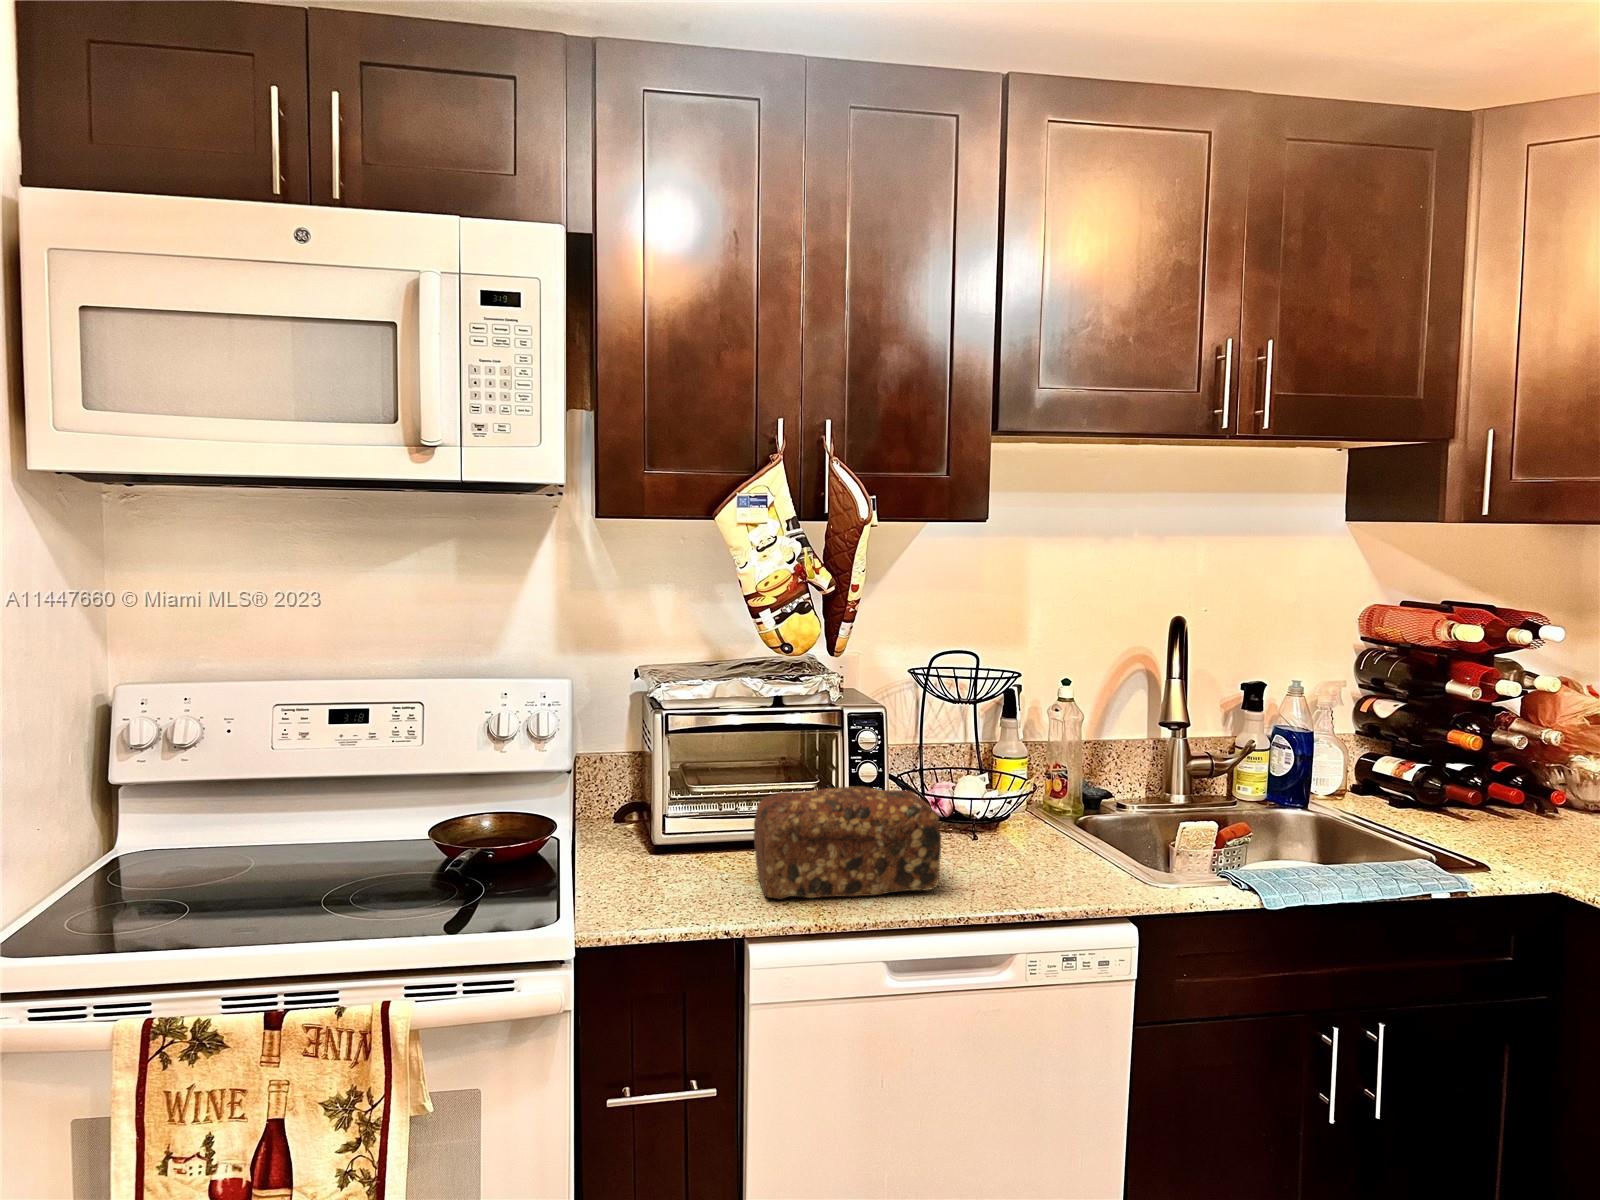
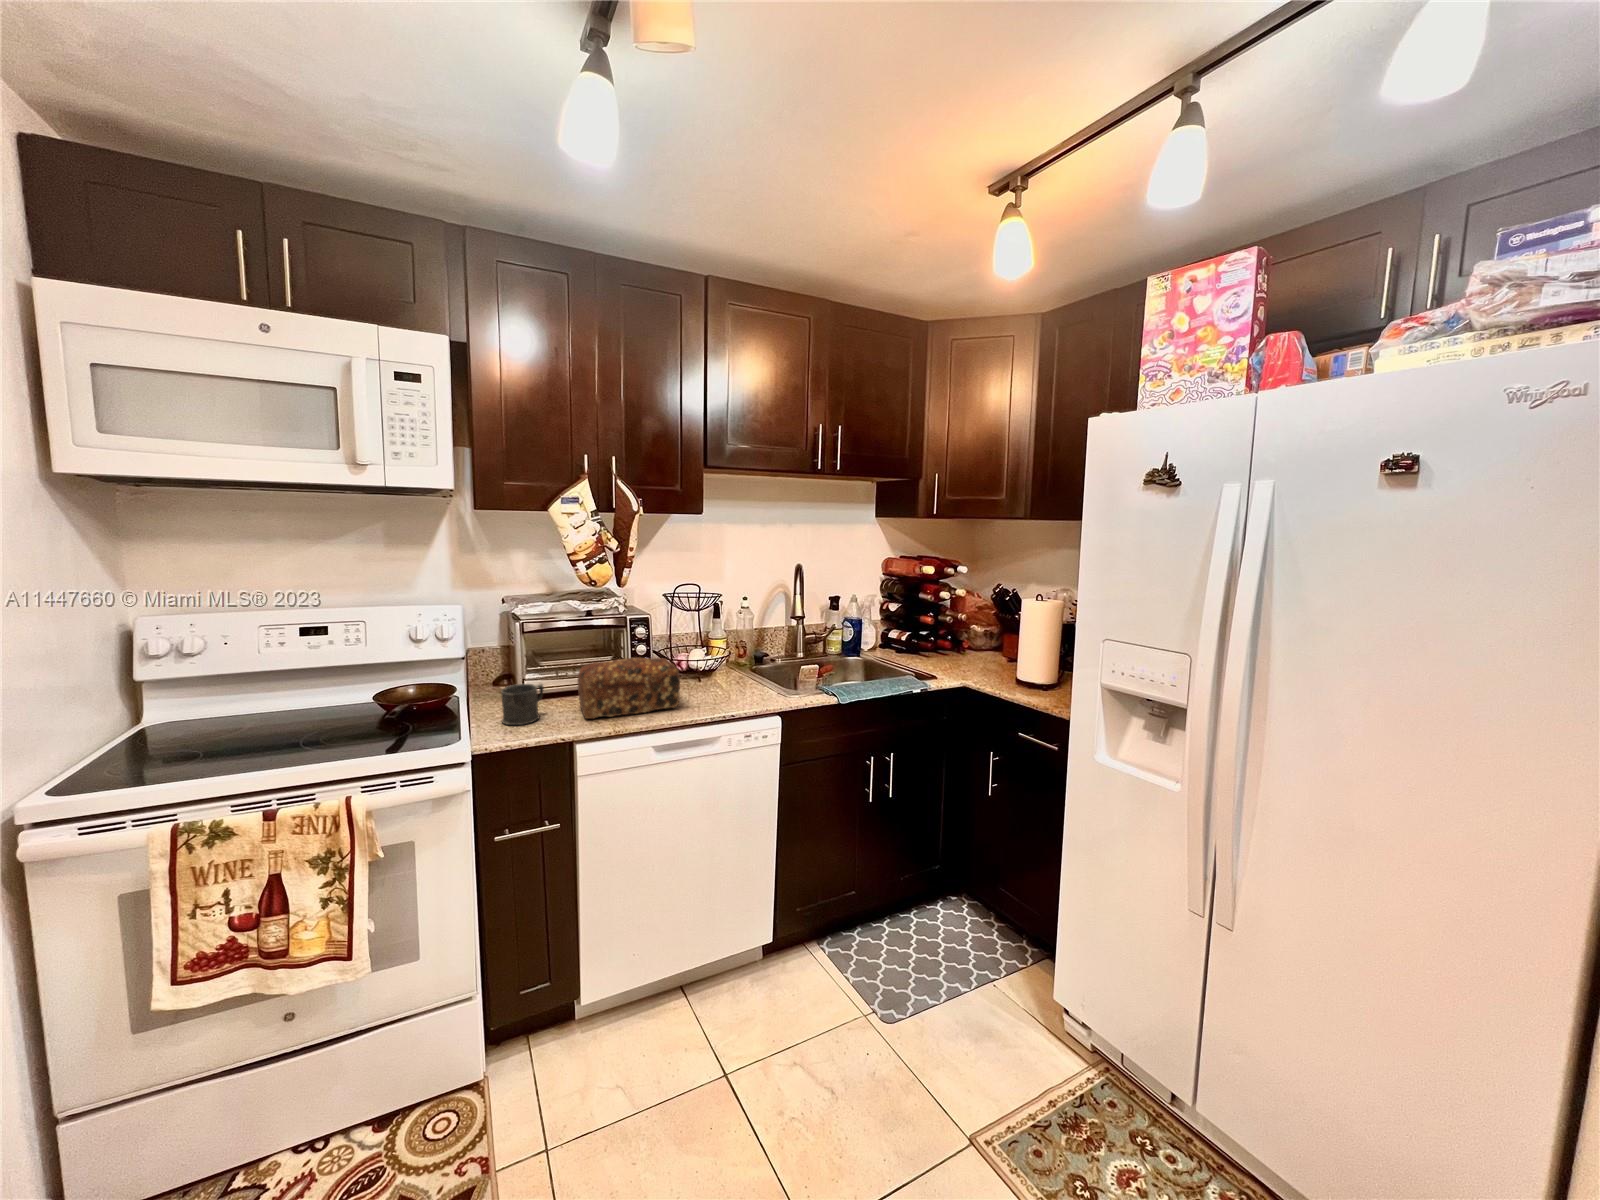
mug: none [626,823,696,899] -> present [501,684,544,725]

